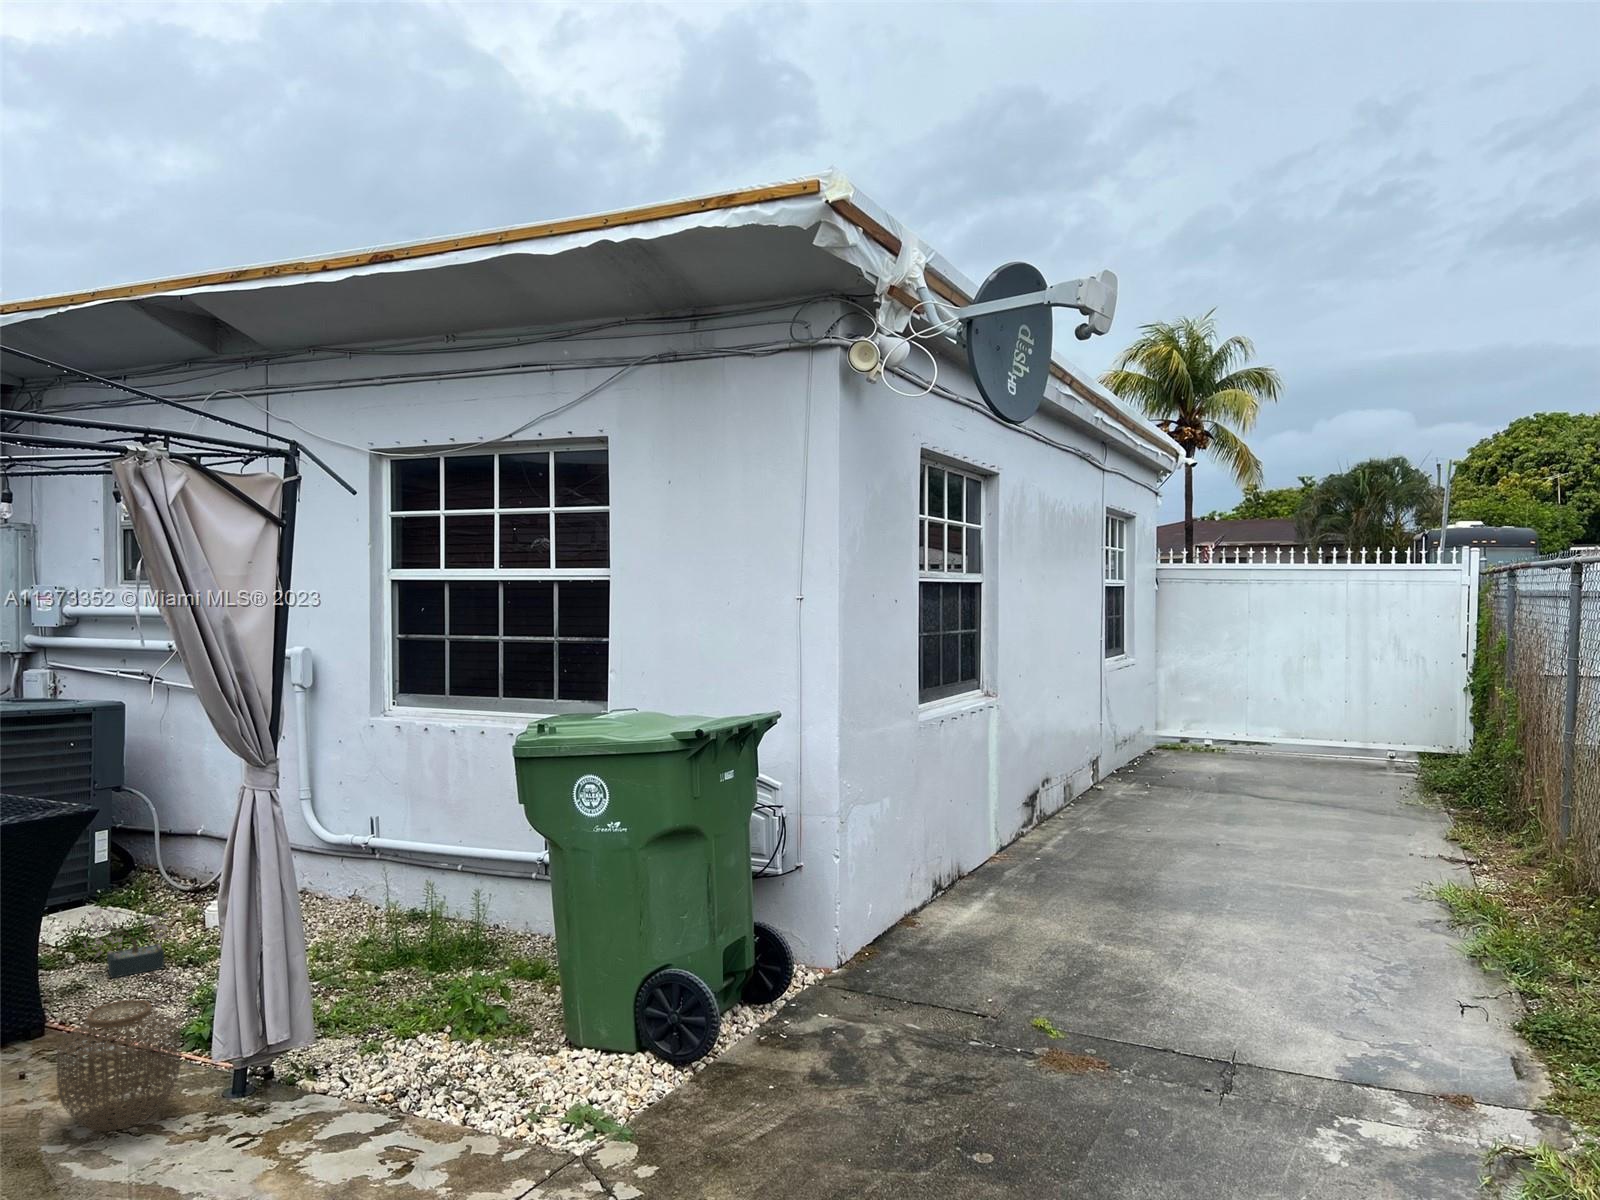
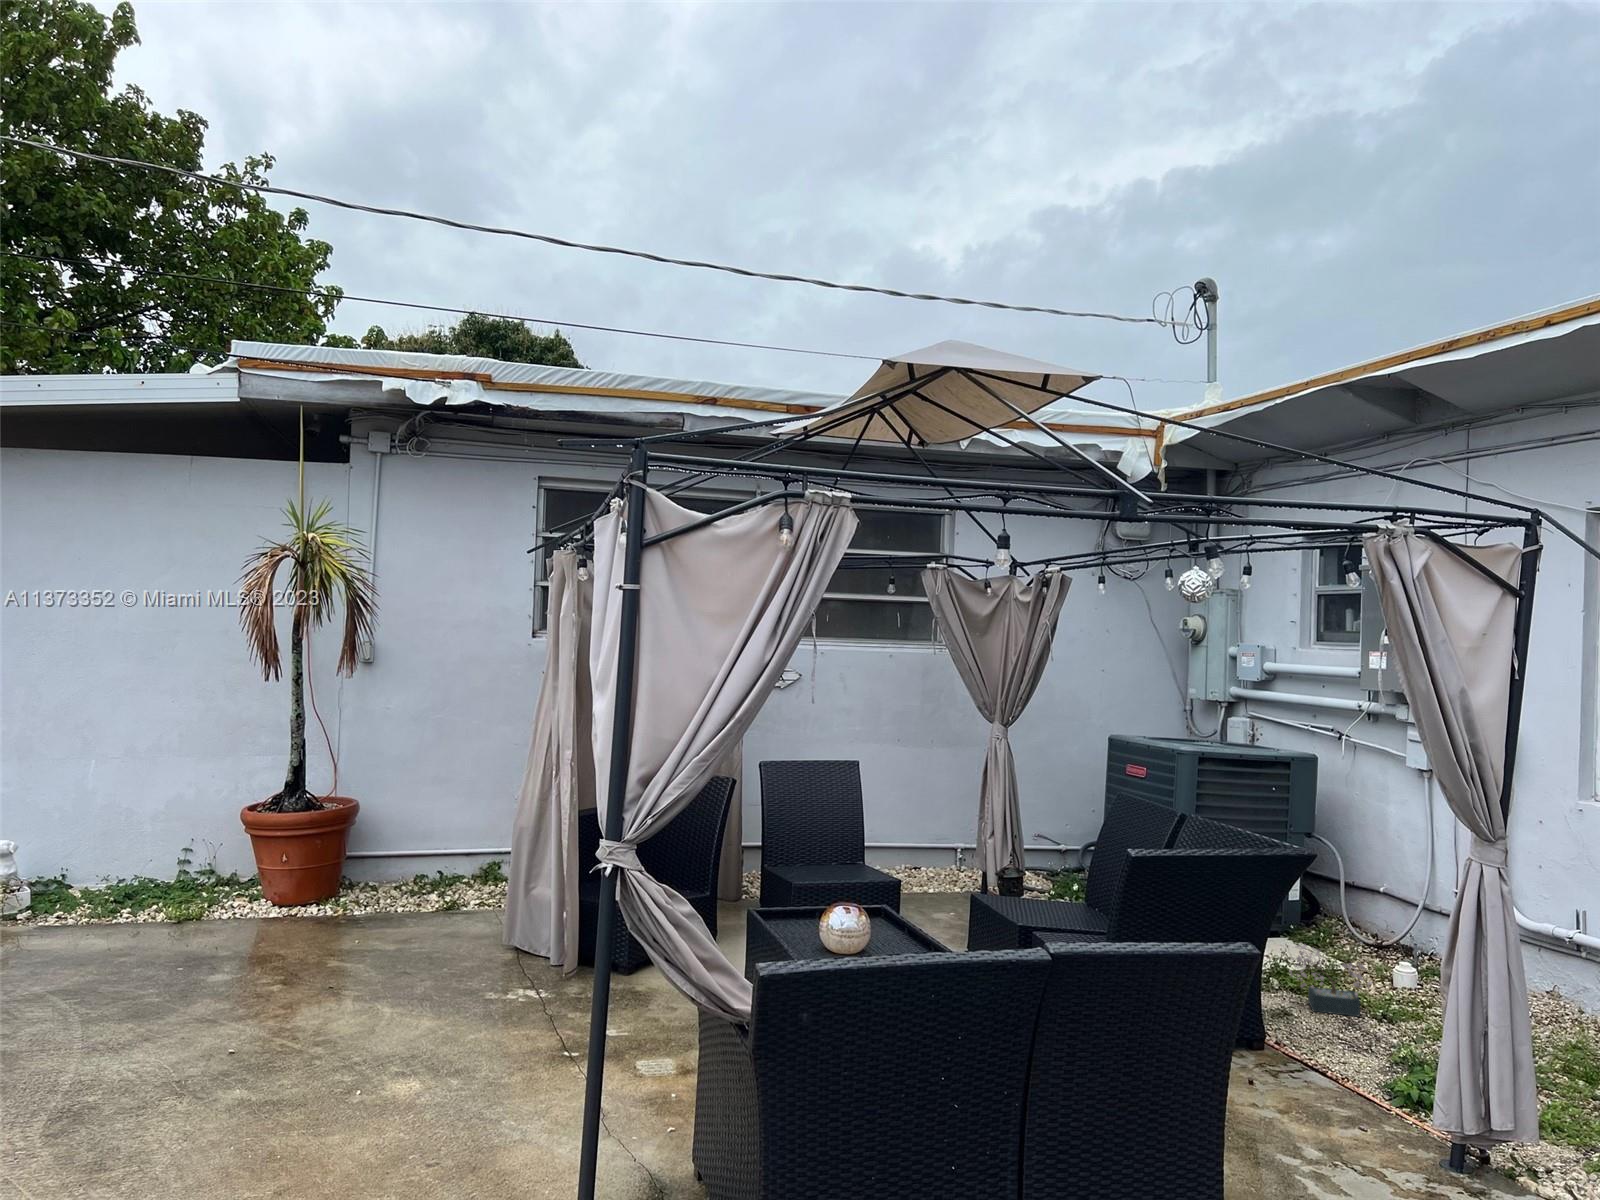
woven basket: present [57,1000,180,1131] -> none [1292,1038,1402,1161]

